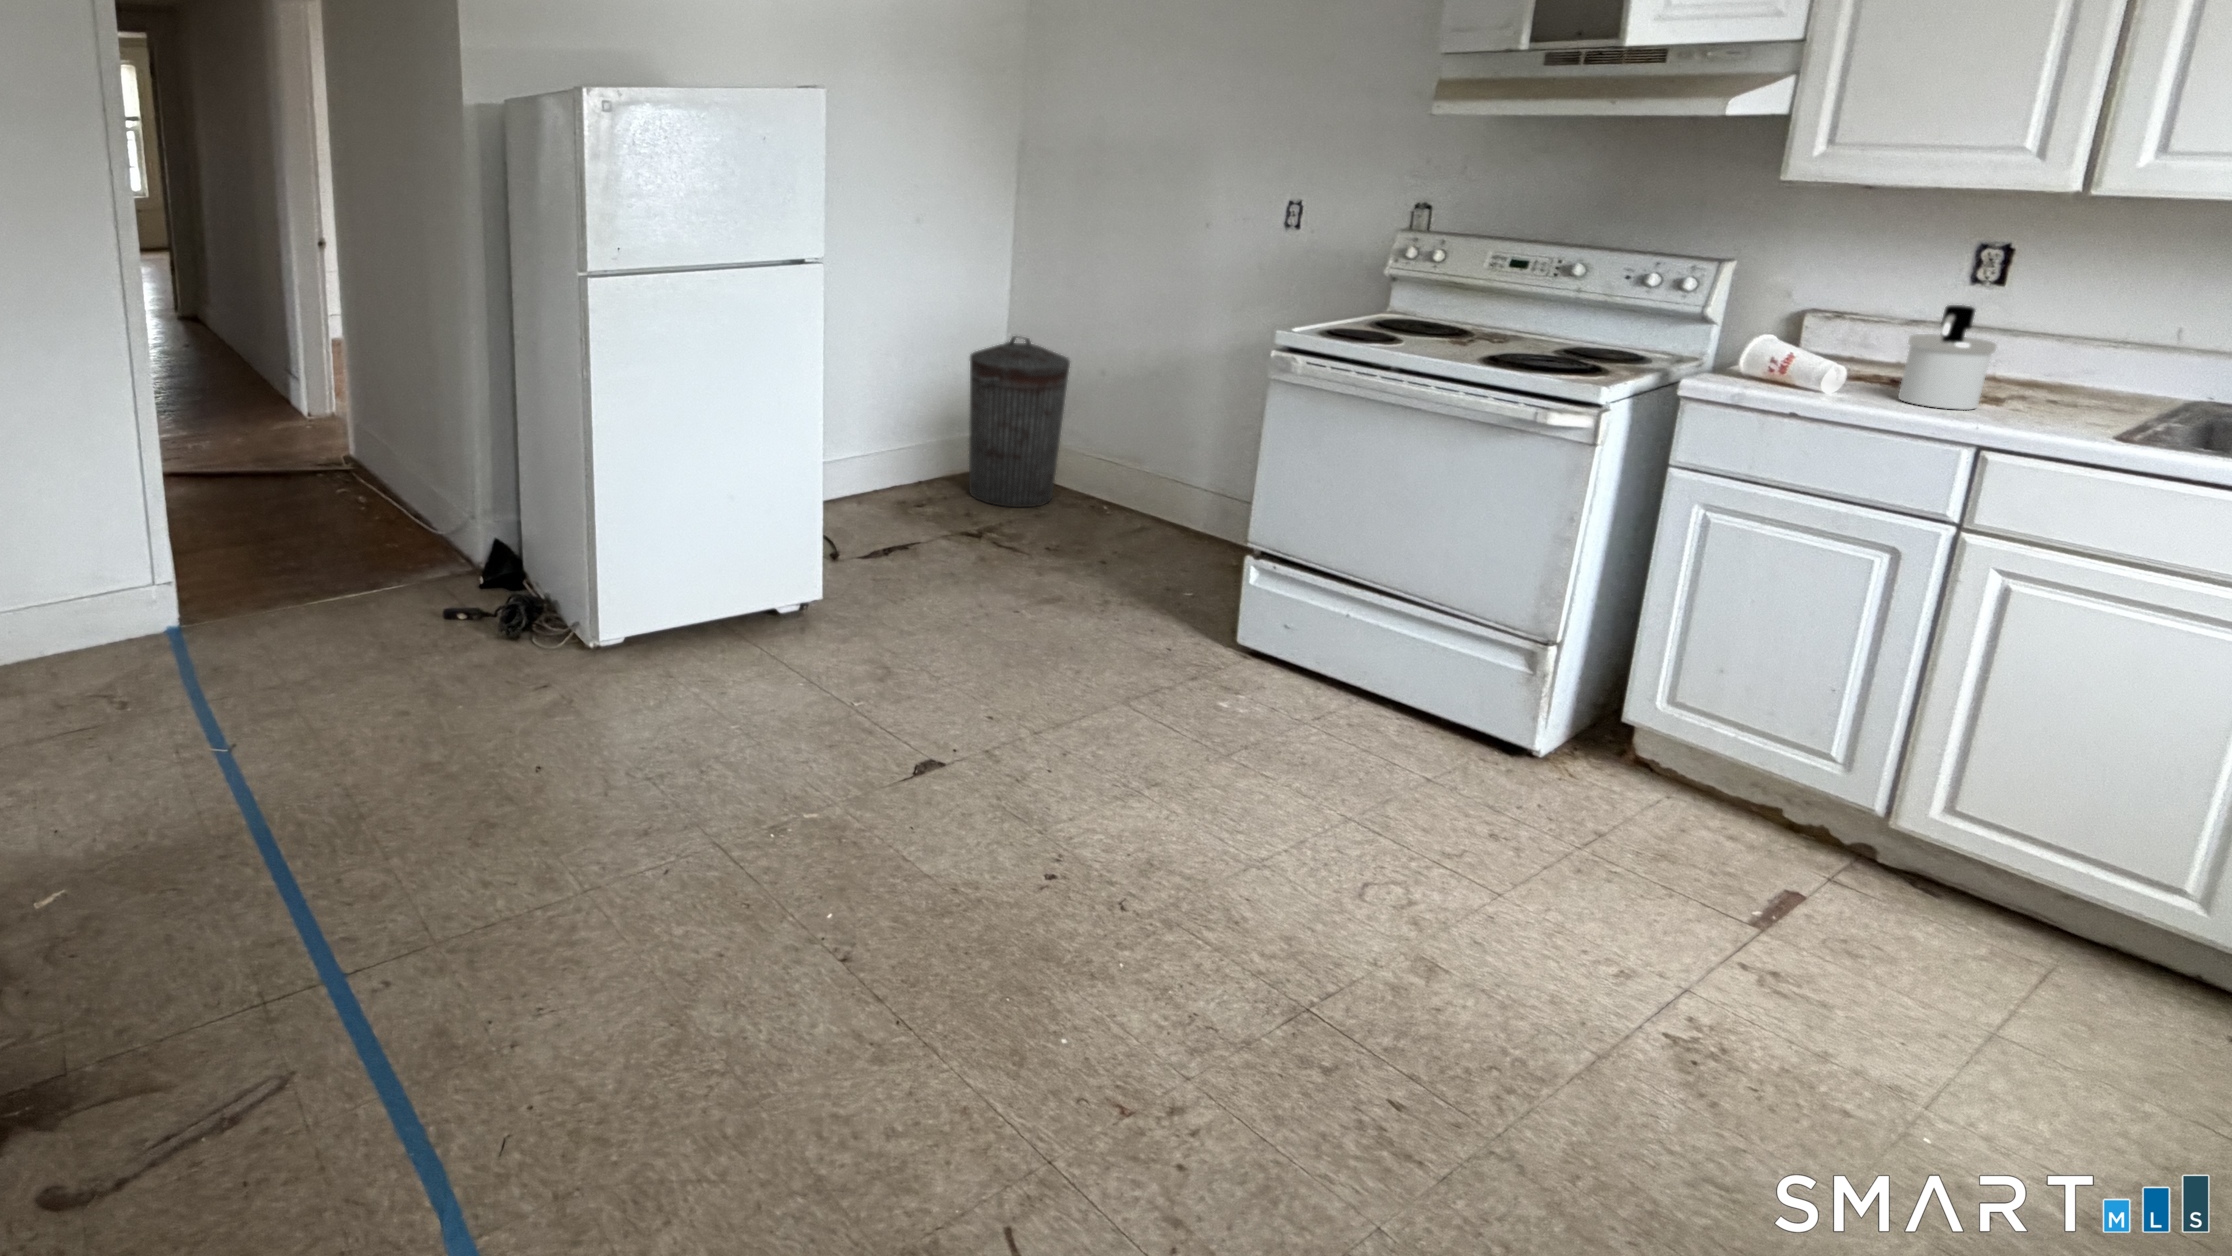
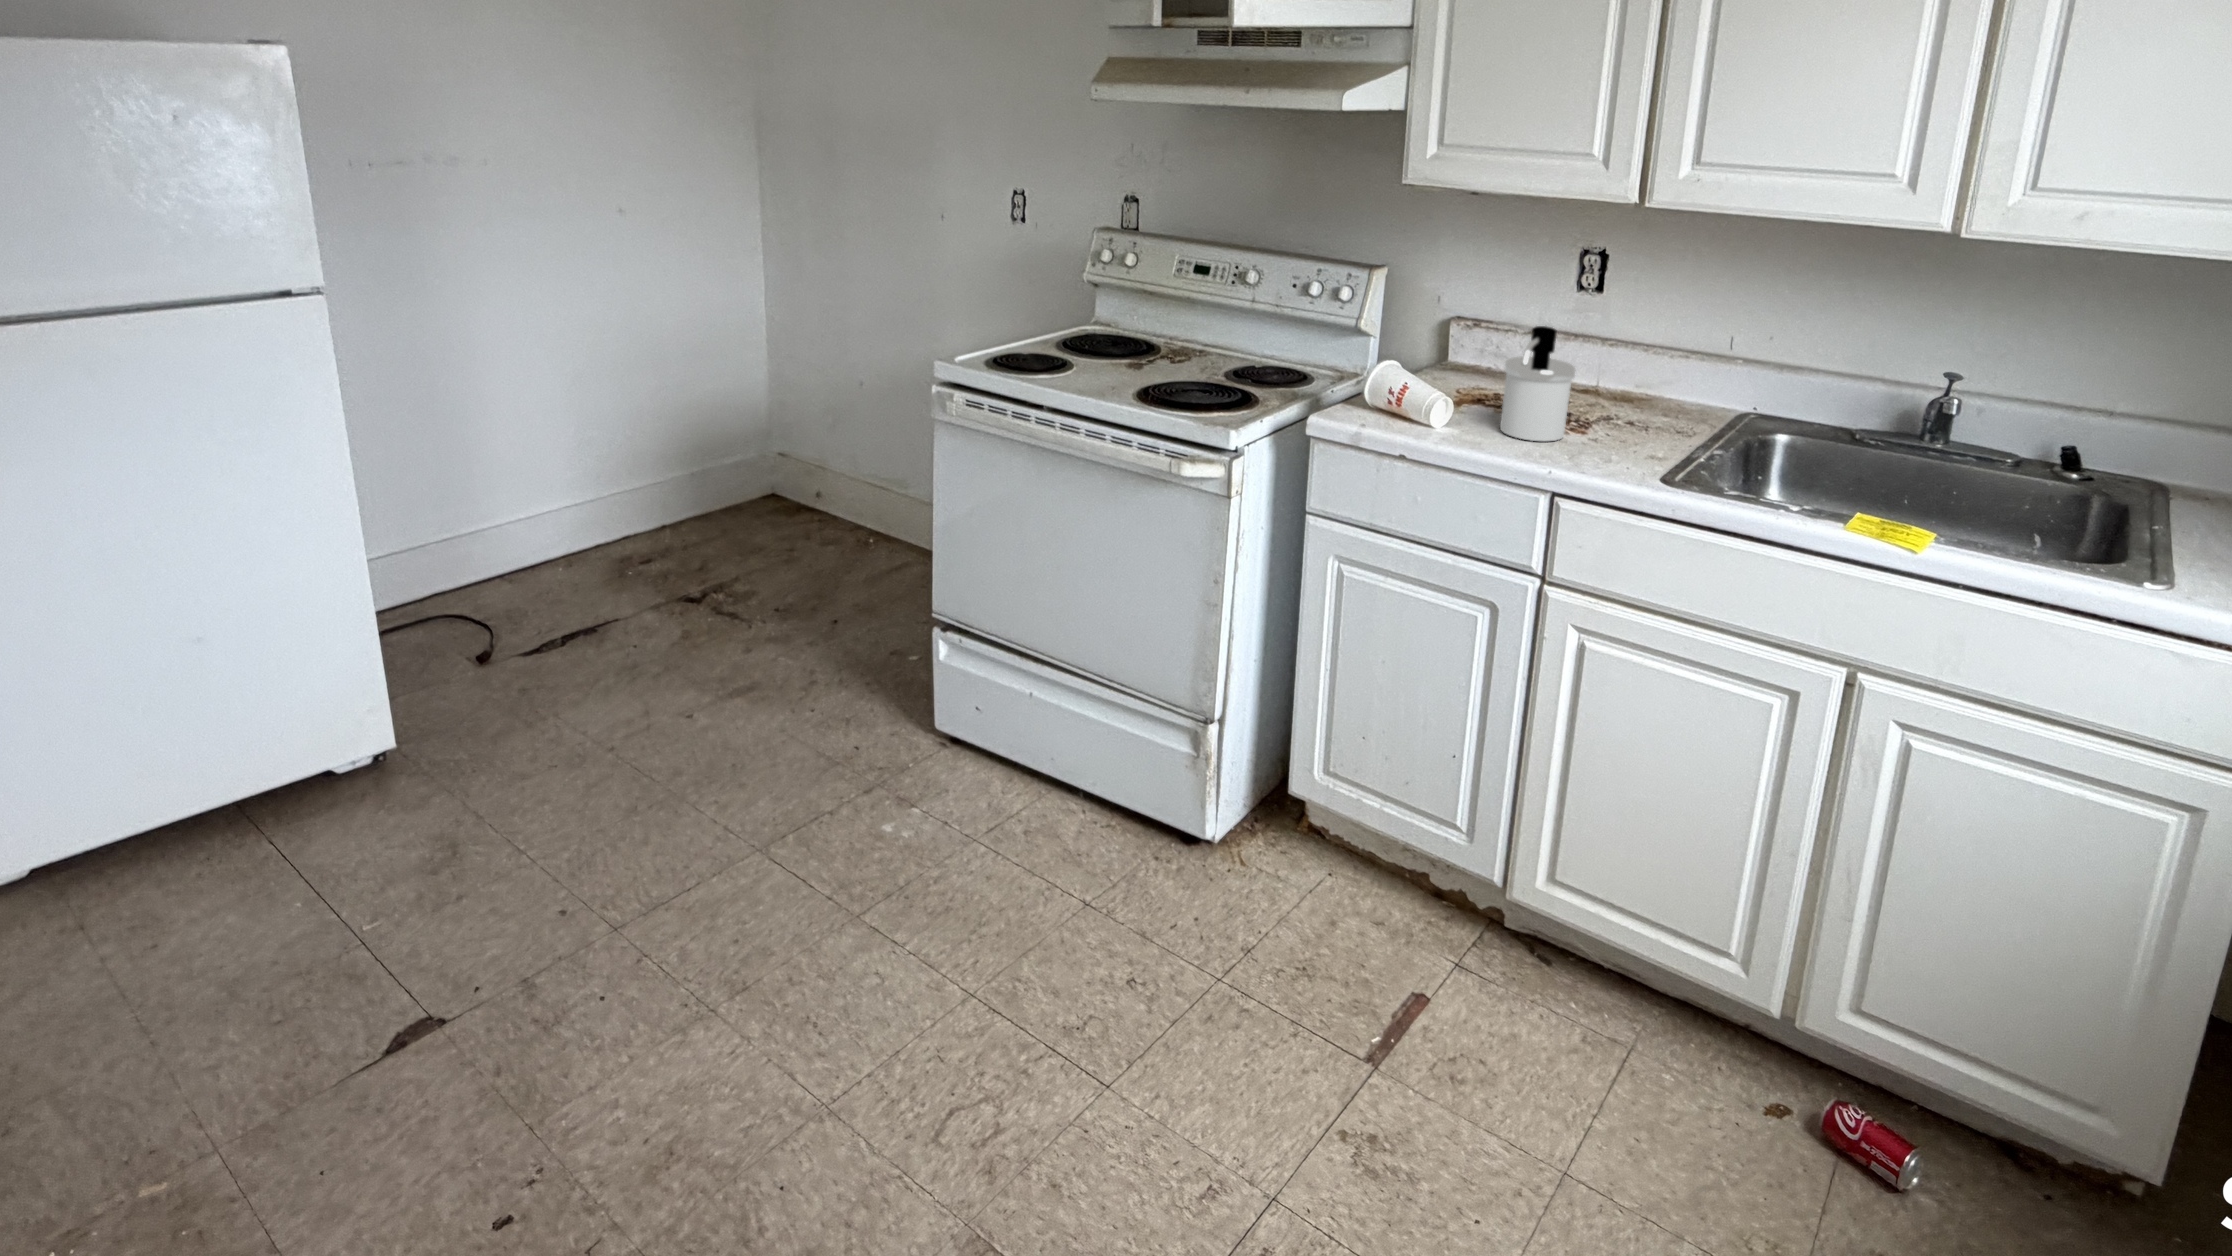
trash can: present [969,336,1070,507] -> none [700,350,829,553]

